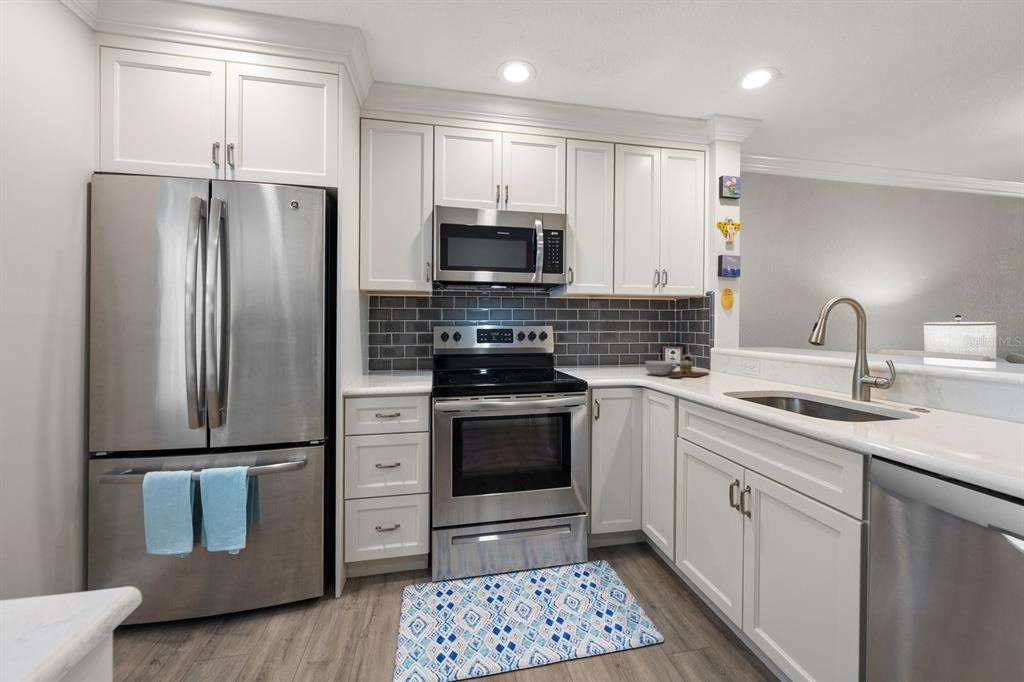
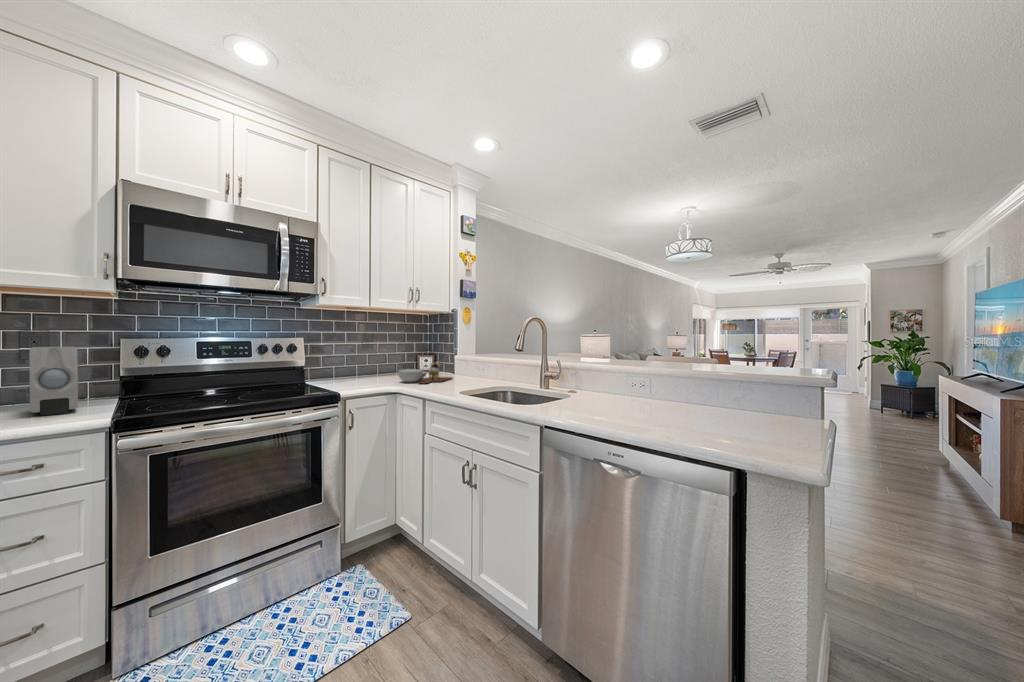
soap dispenser: none [383,333,407,383] -> present [29,347,78,415]

